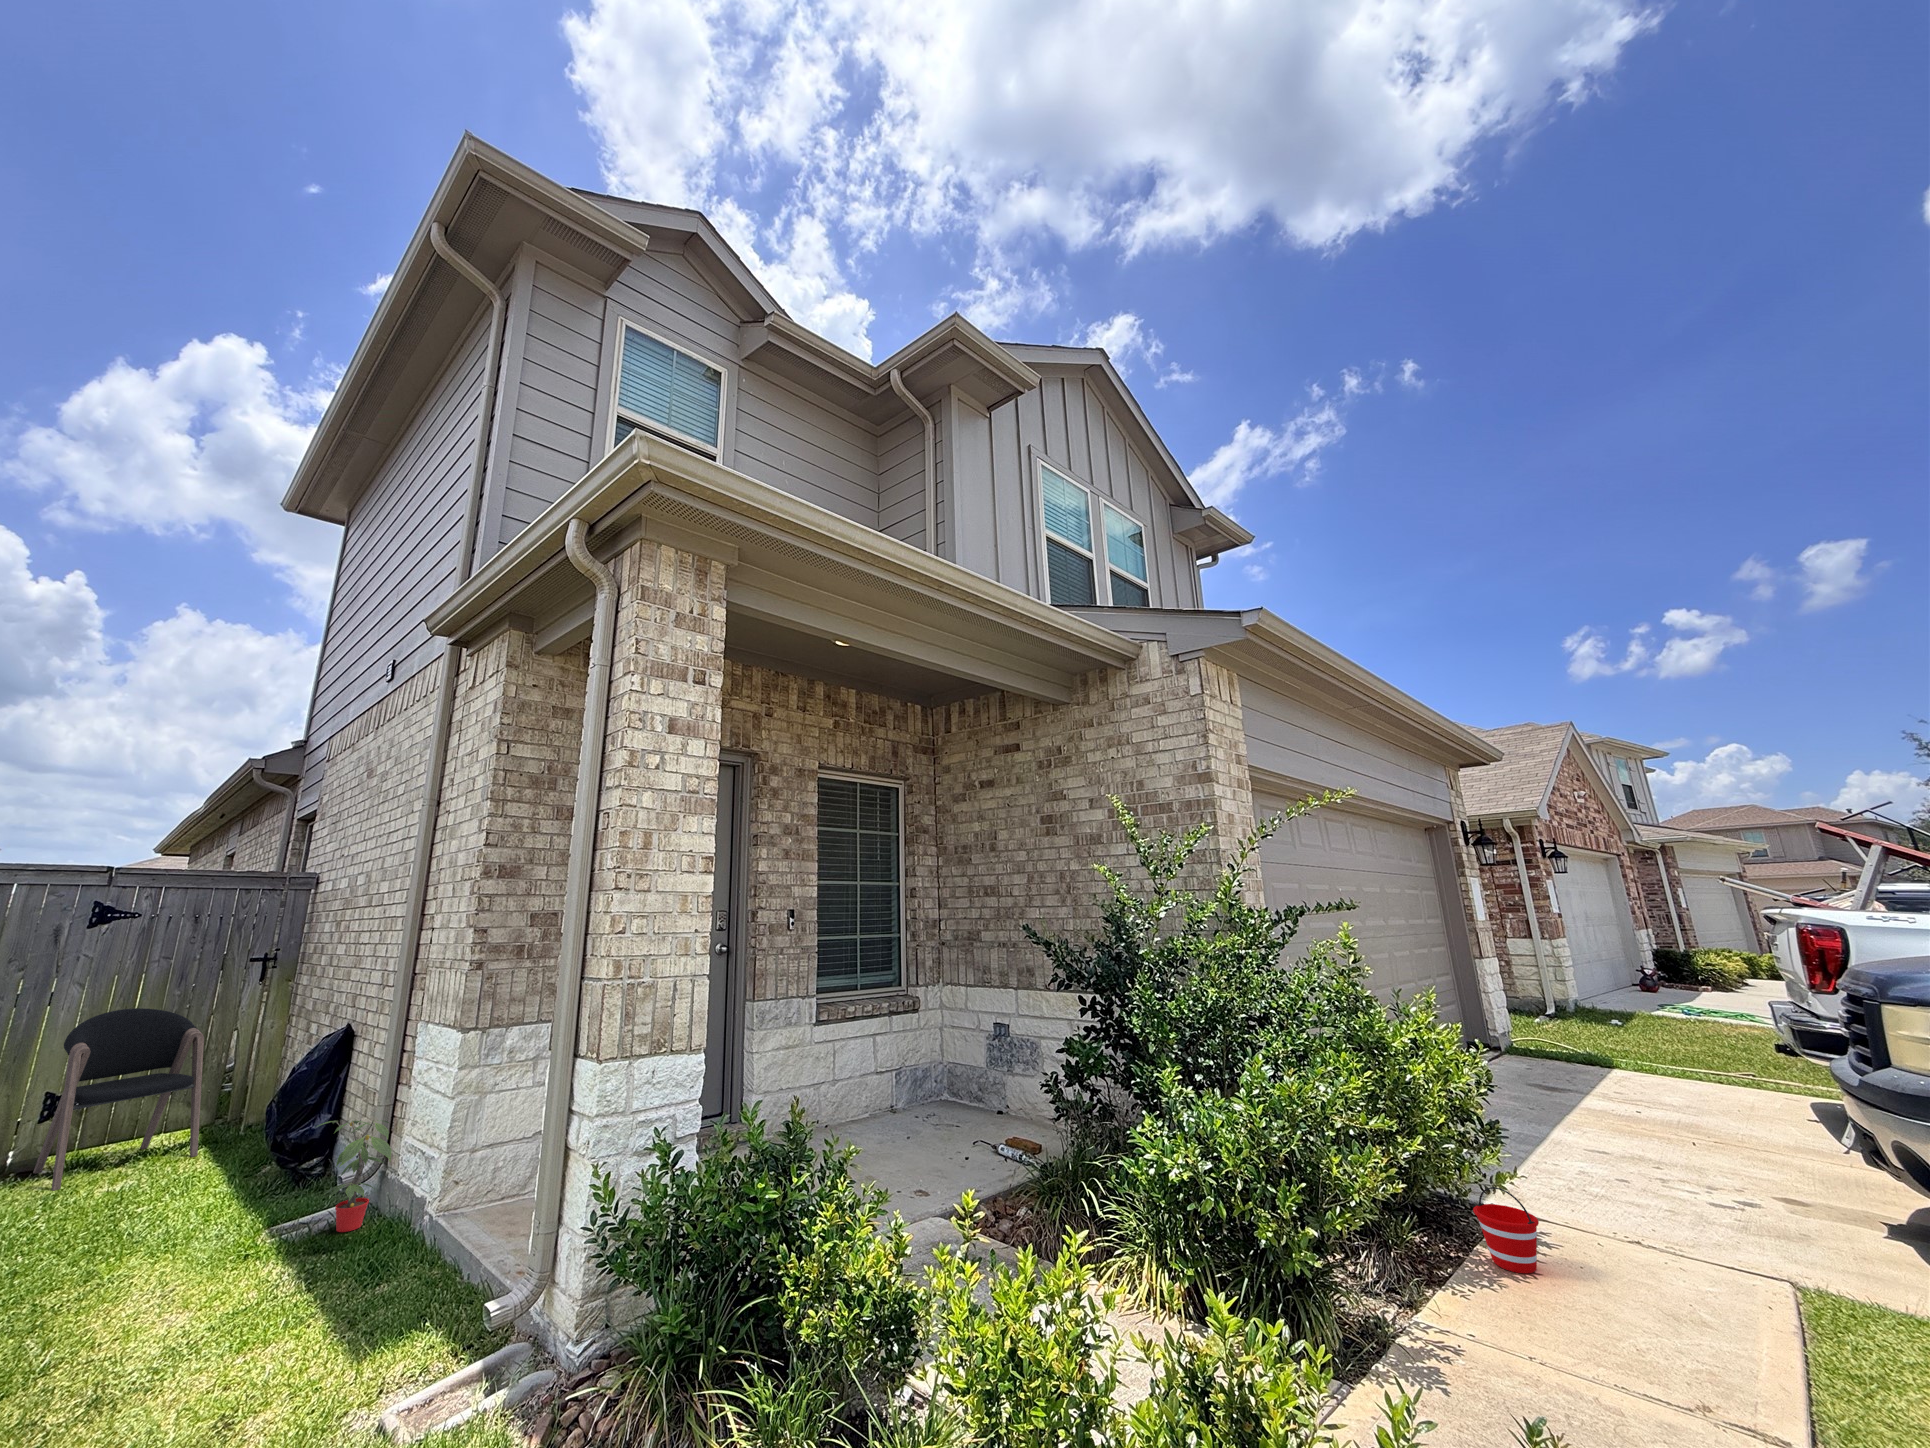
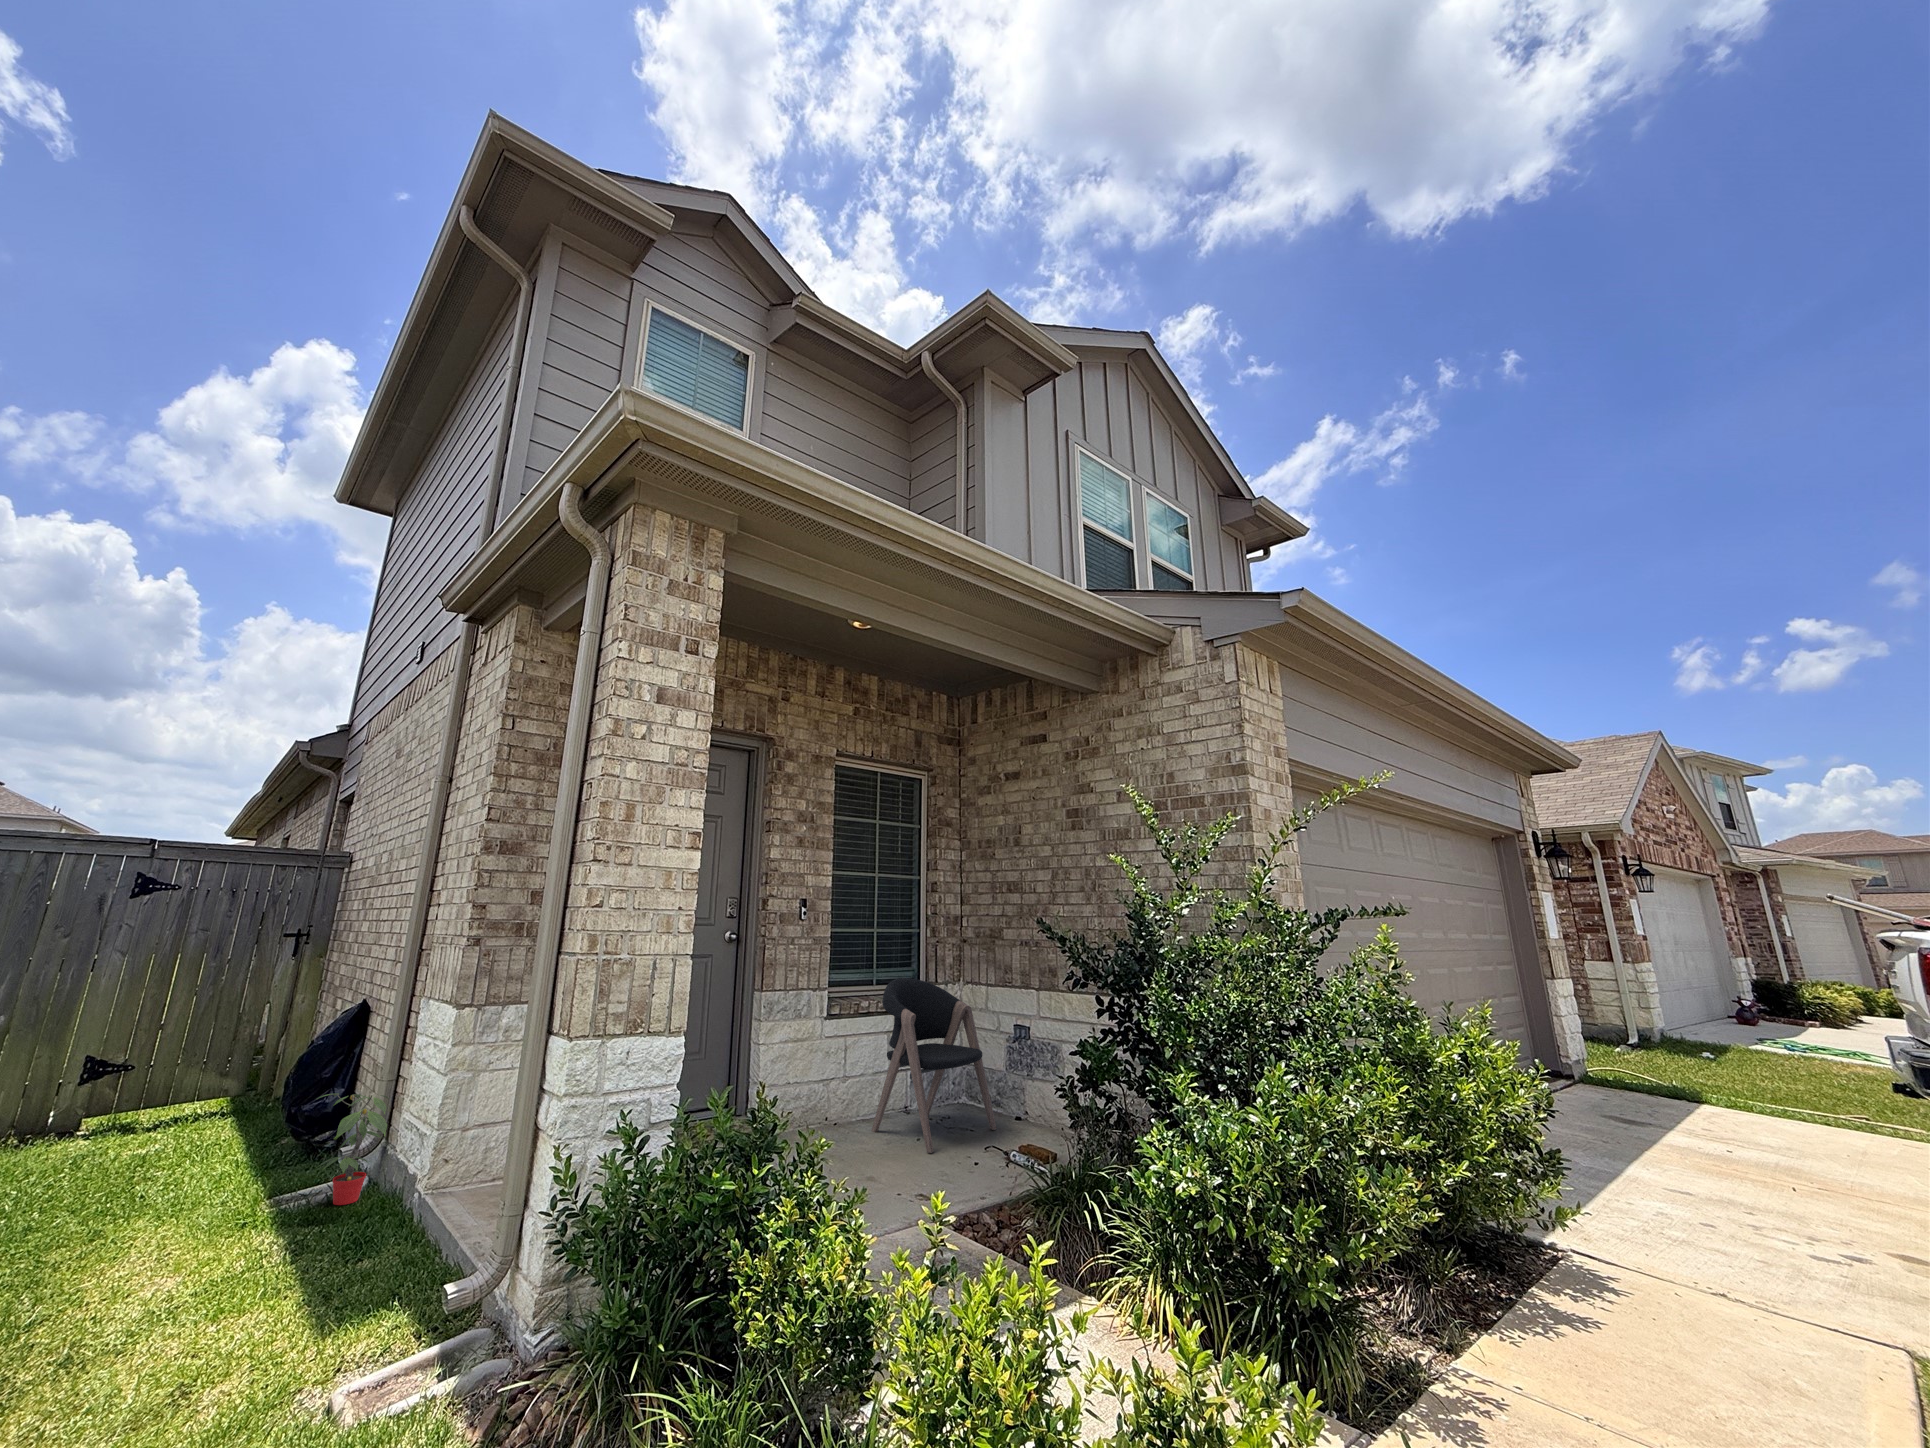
chair: present [33,1008,204,1191] -> present [871,978,996,1153]
bucket: present [1473,1187,1539,1274] -> none [1526,1224,1602,1322]

